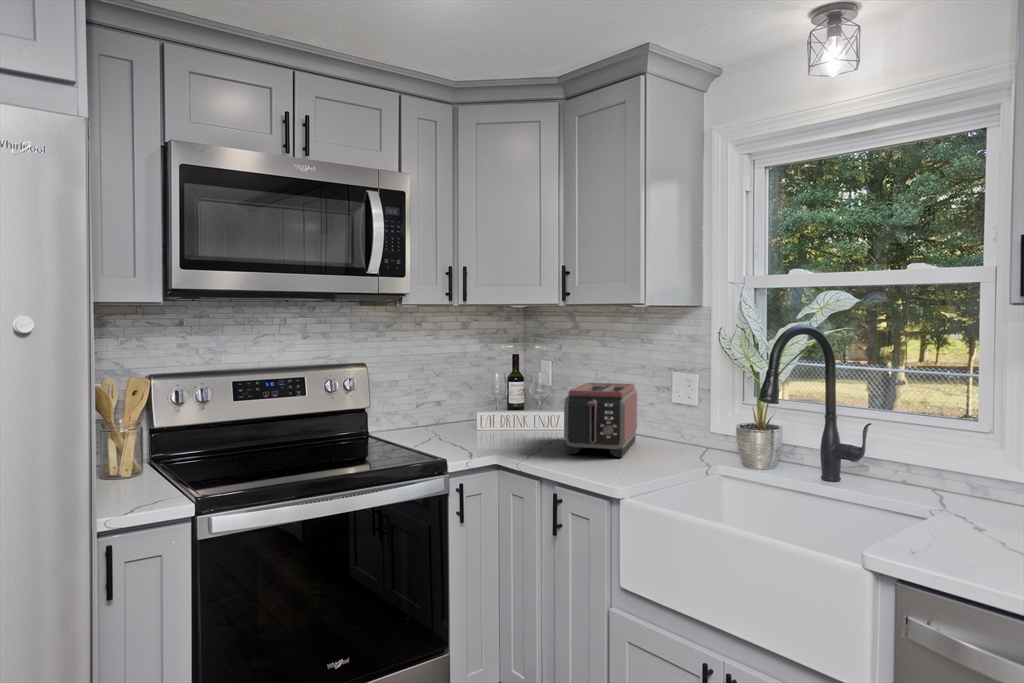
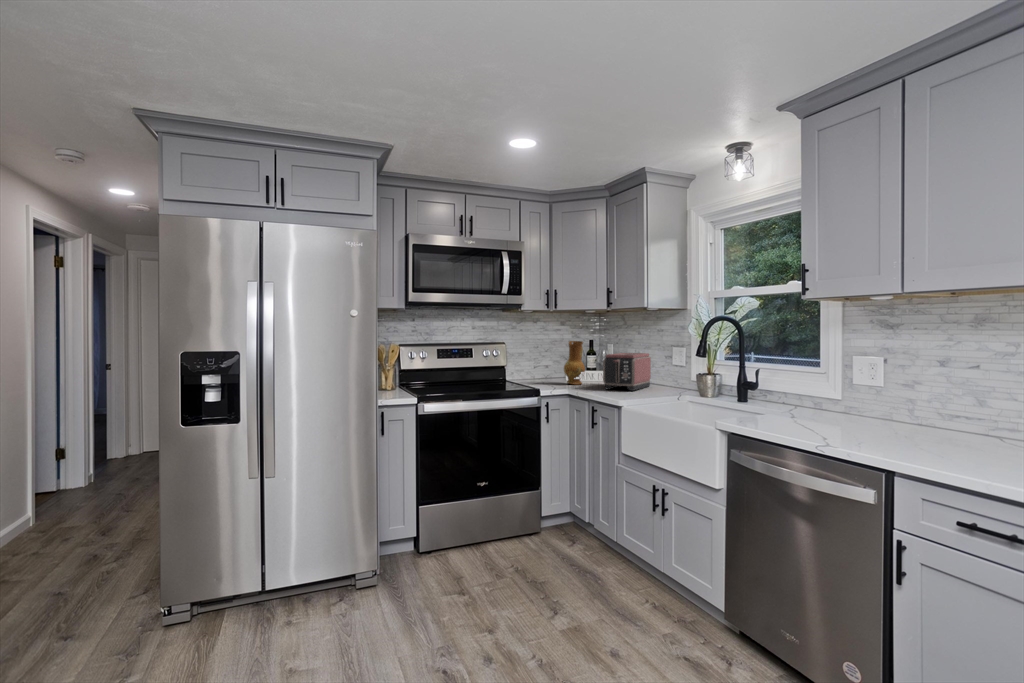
ceramic jug: none [481,361,520,443] -> present [564,341,585,385]

